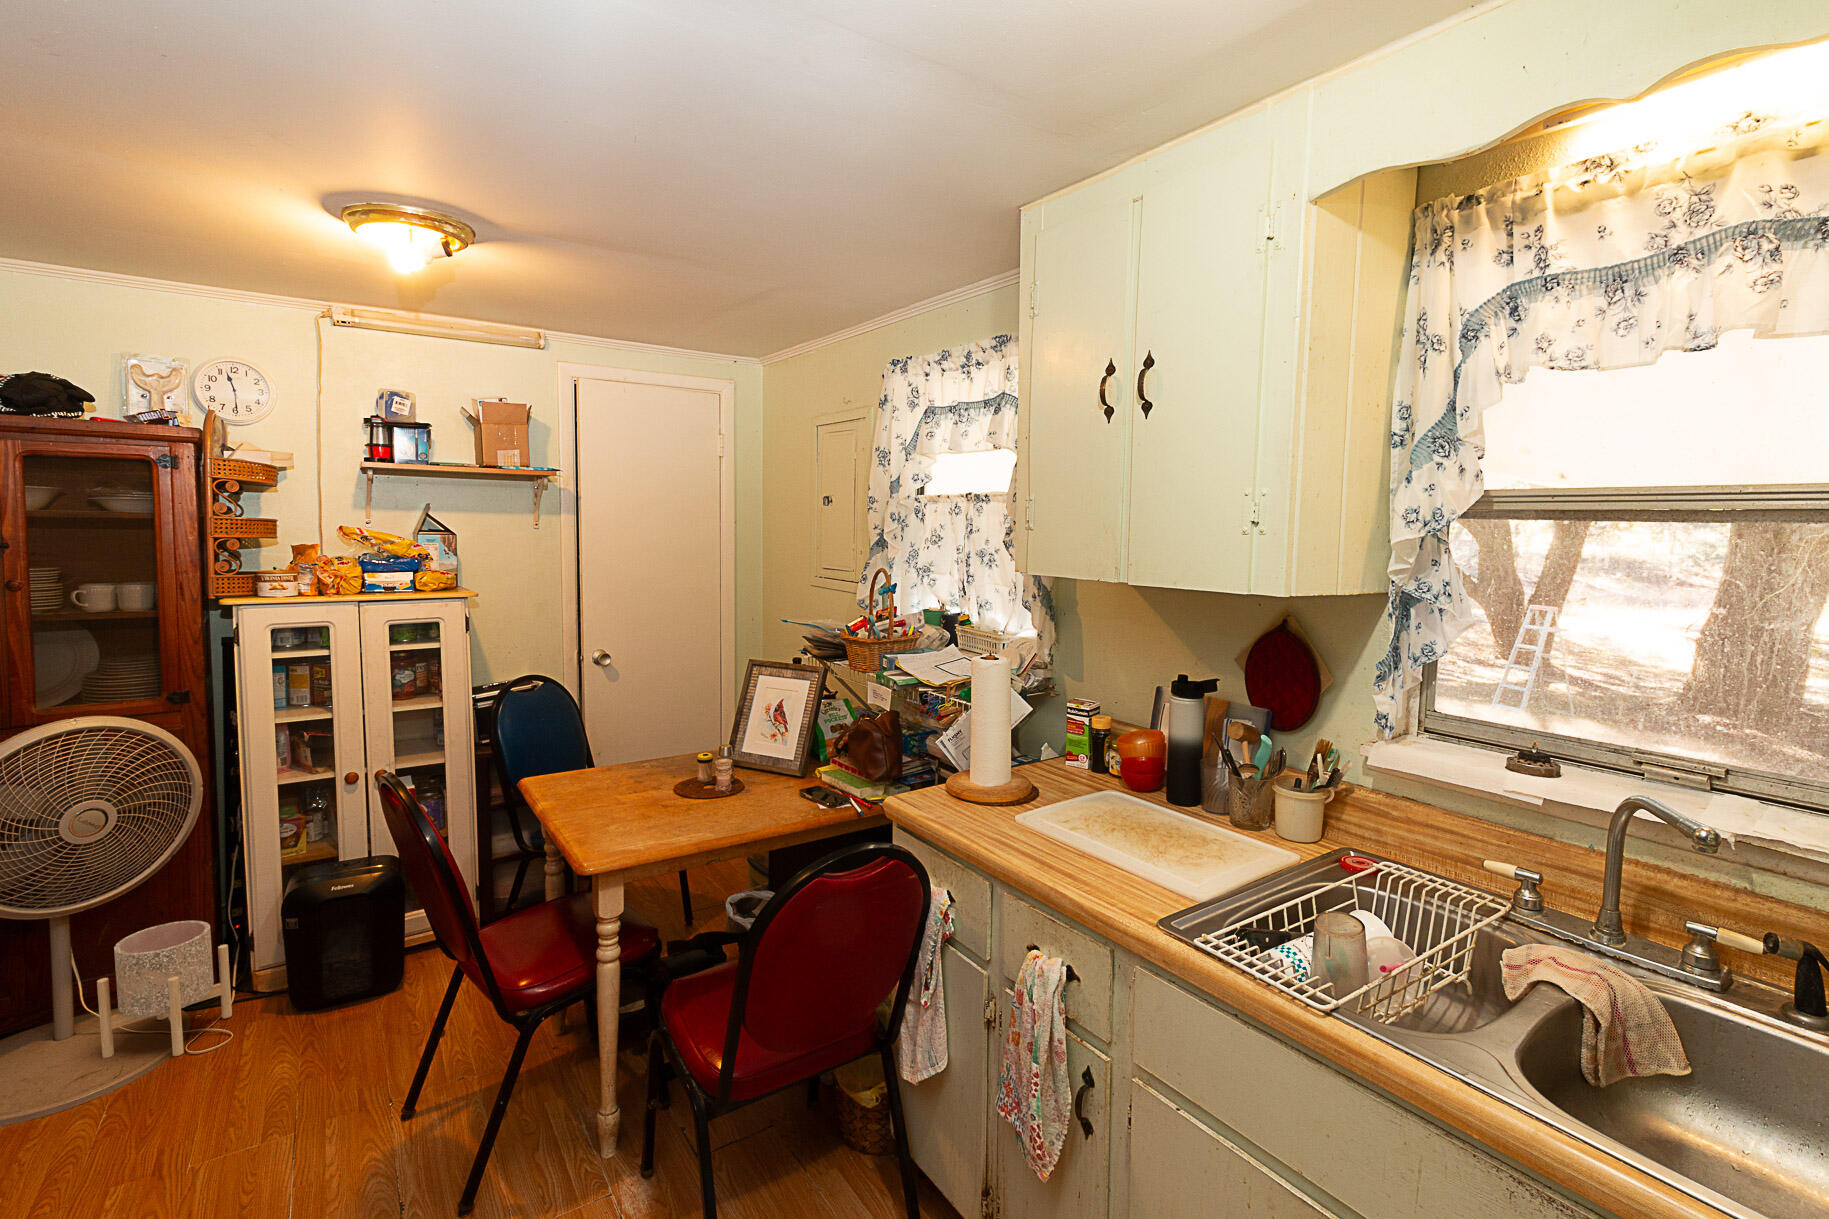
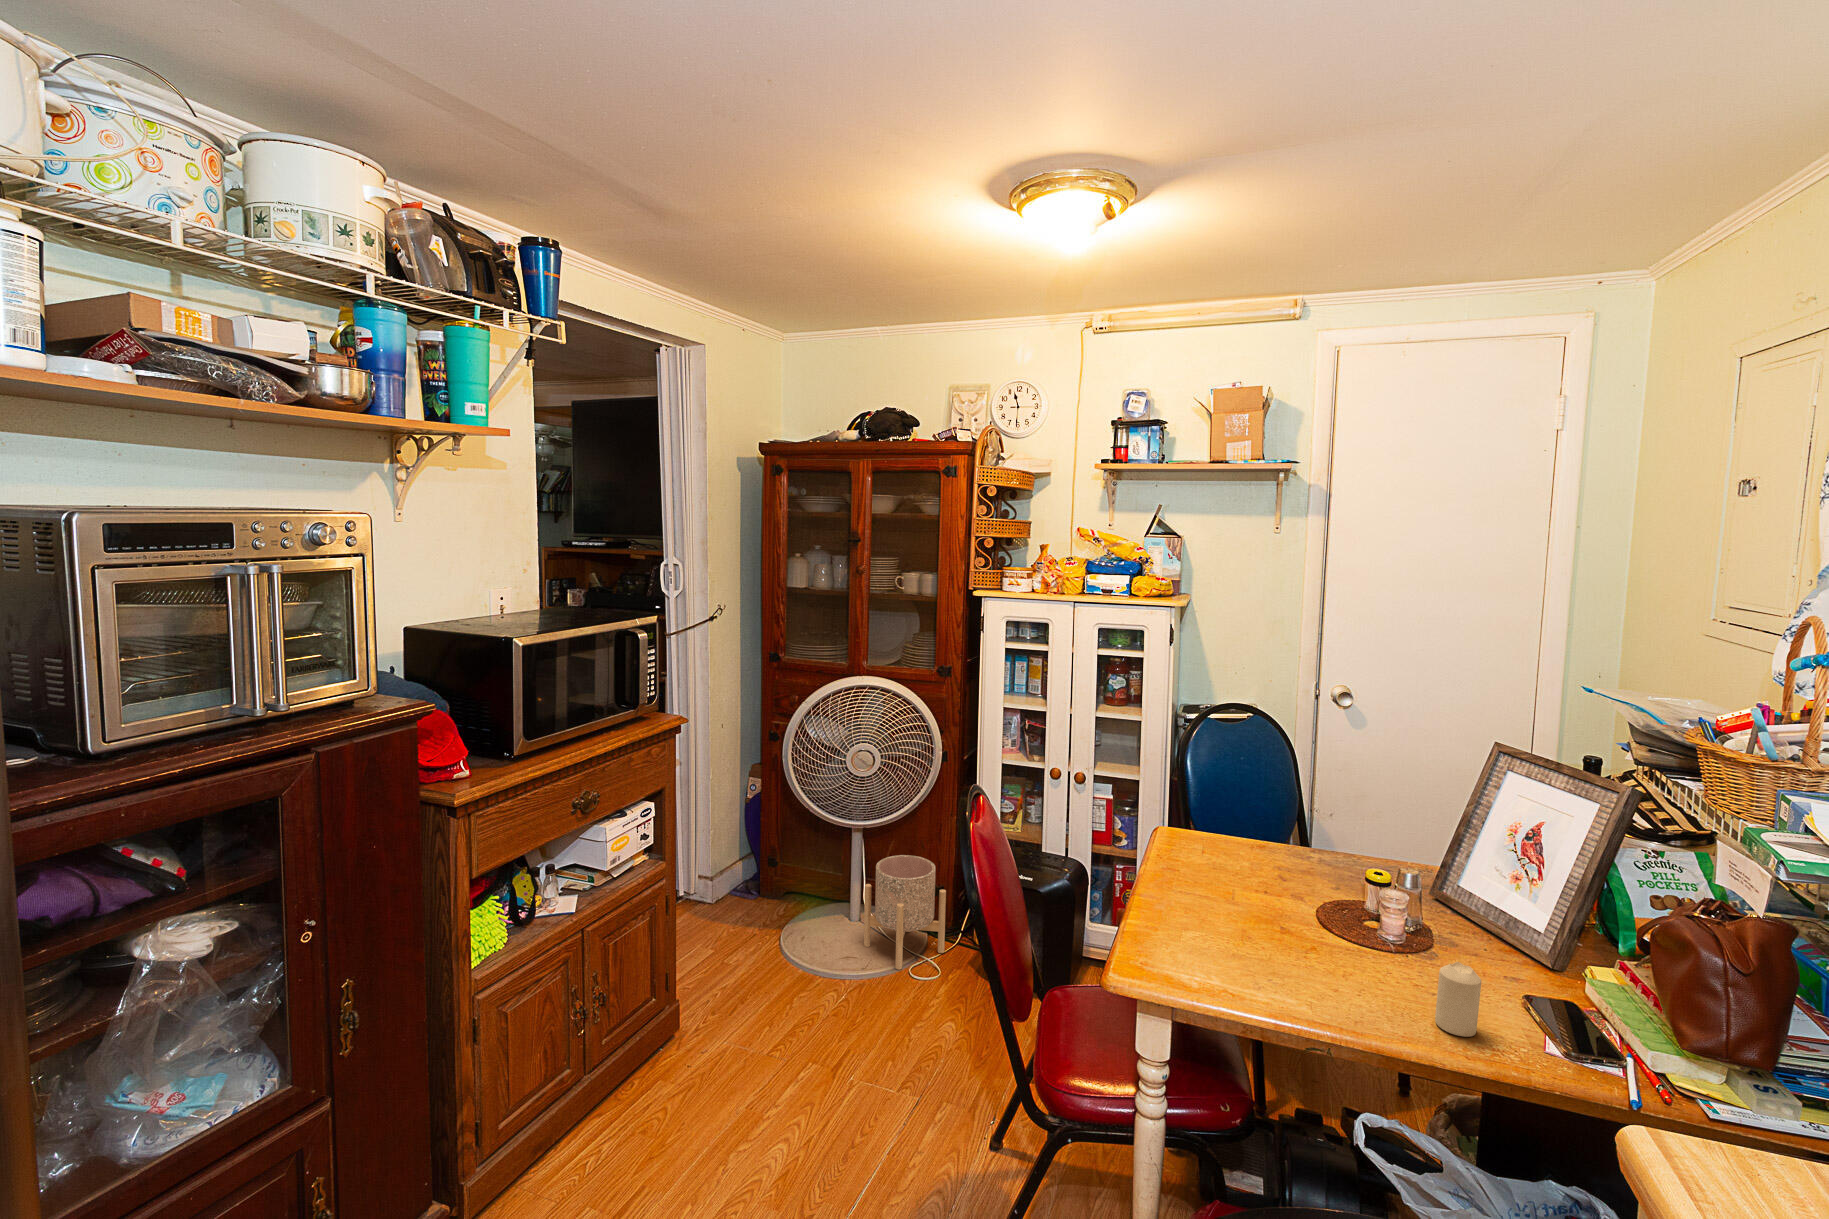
candle: none [769,778,790,818] -> present [1435,962,1481,1037]

